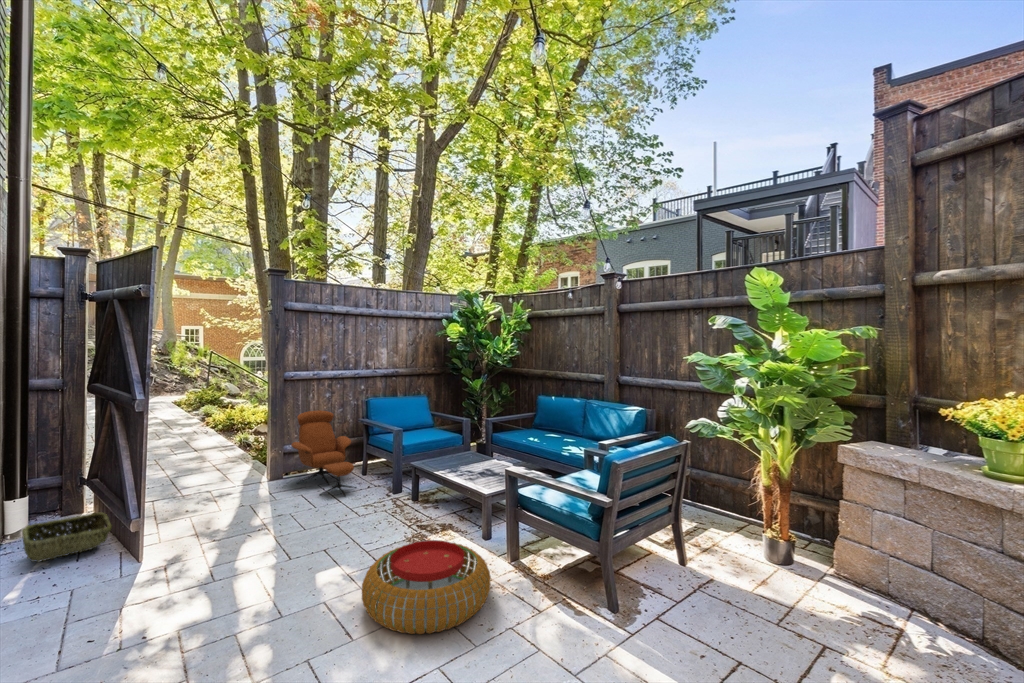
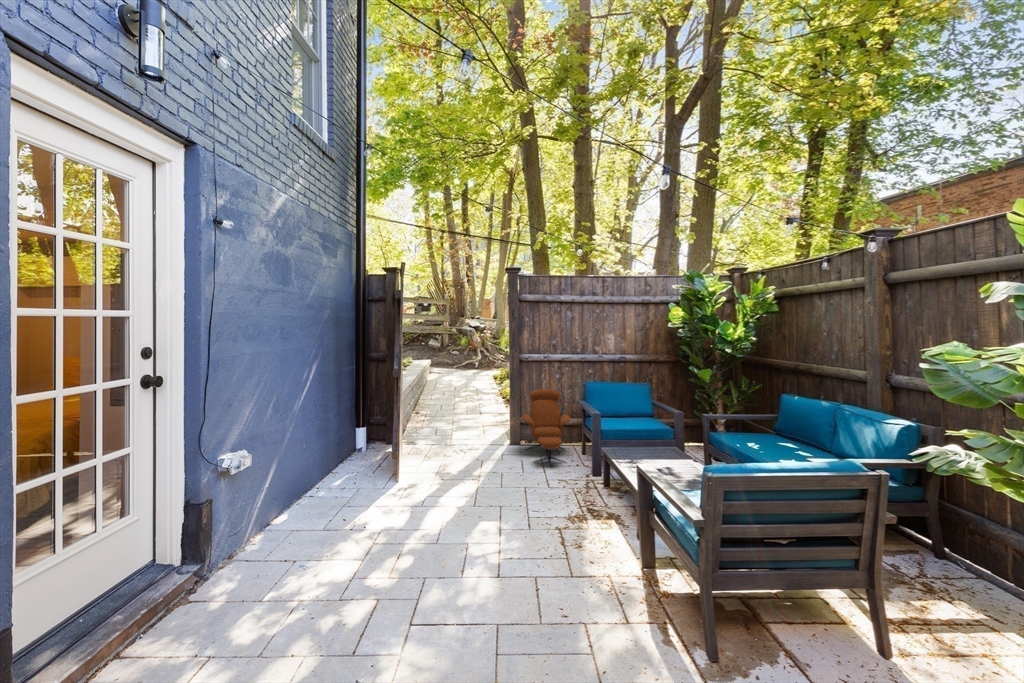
woven basket: present [22,512,112,562] -> none [350,445,394,469]
pouf: present [362,540,491,634] -> none [477,516,596,601]

